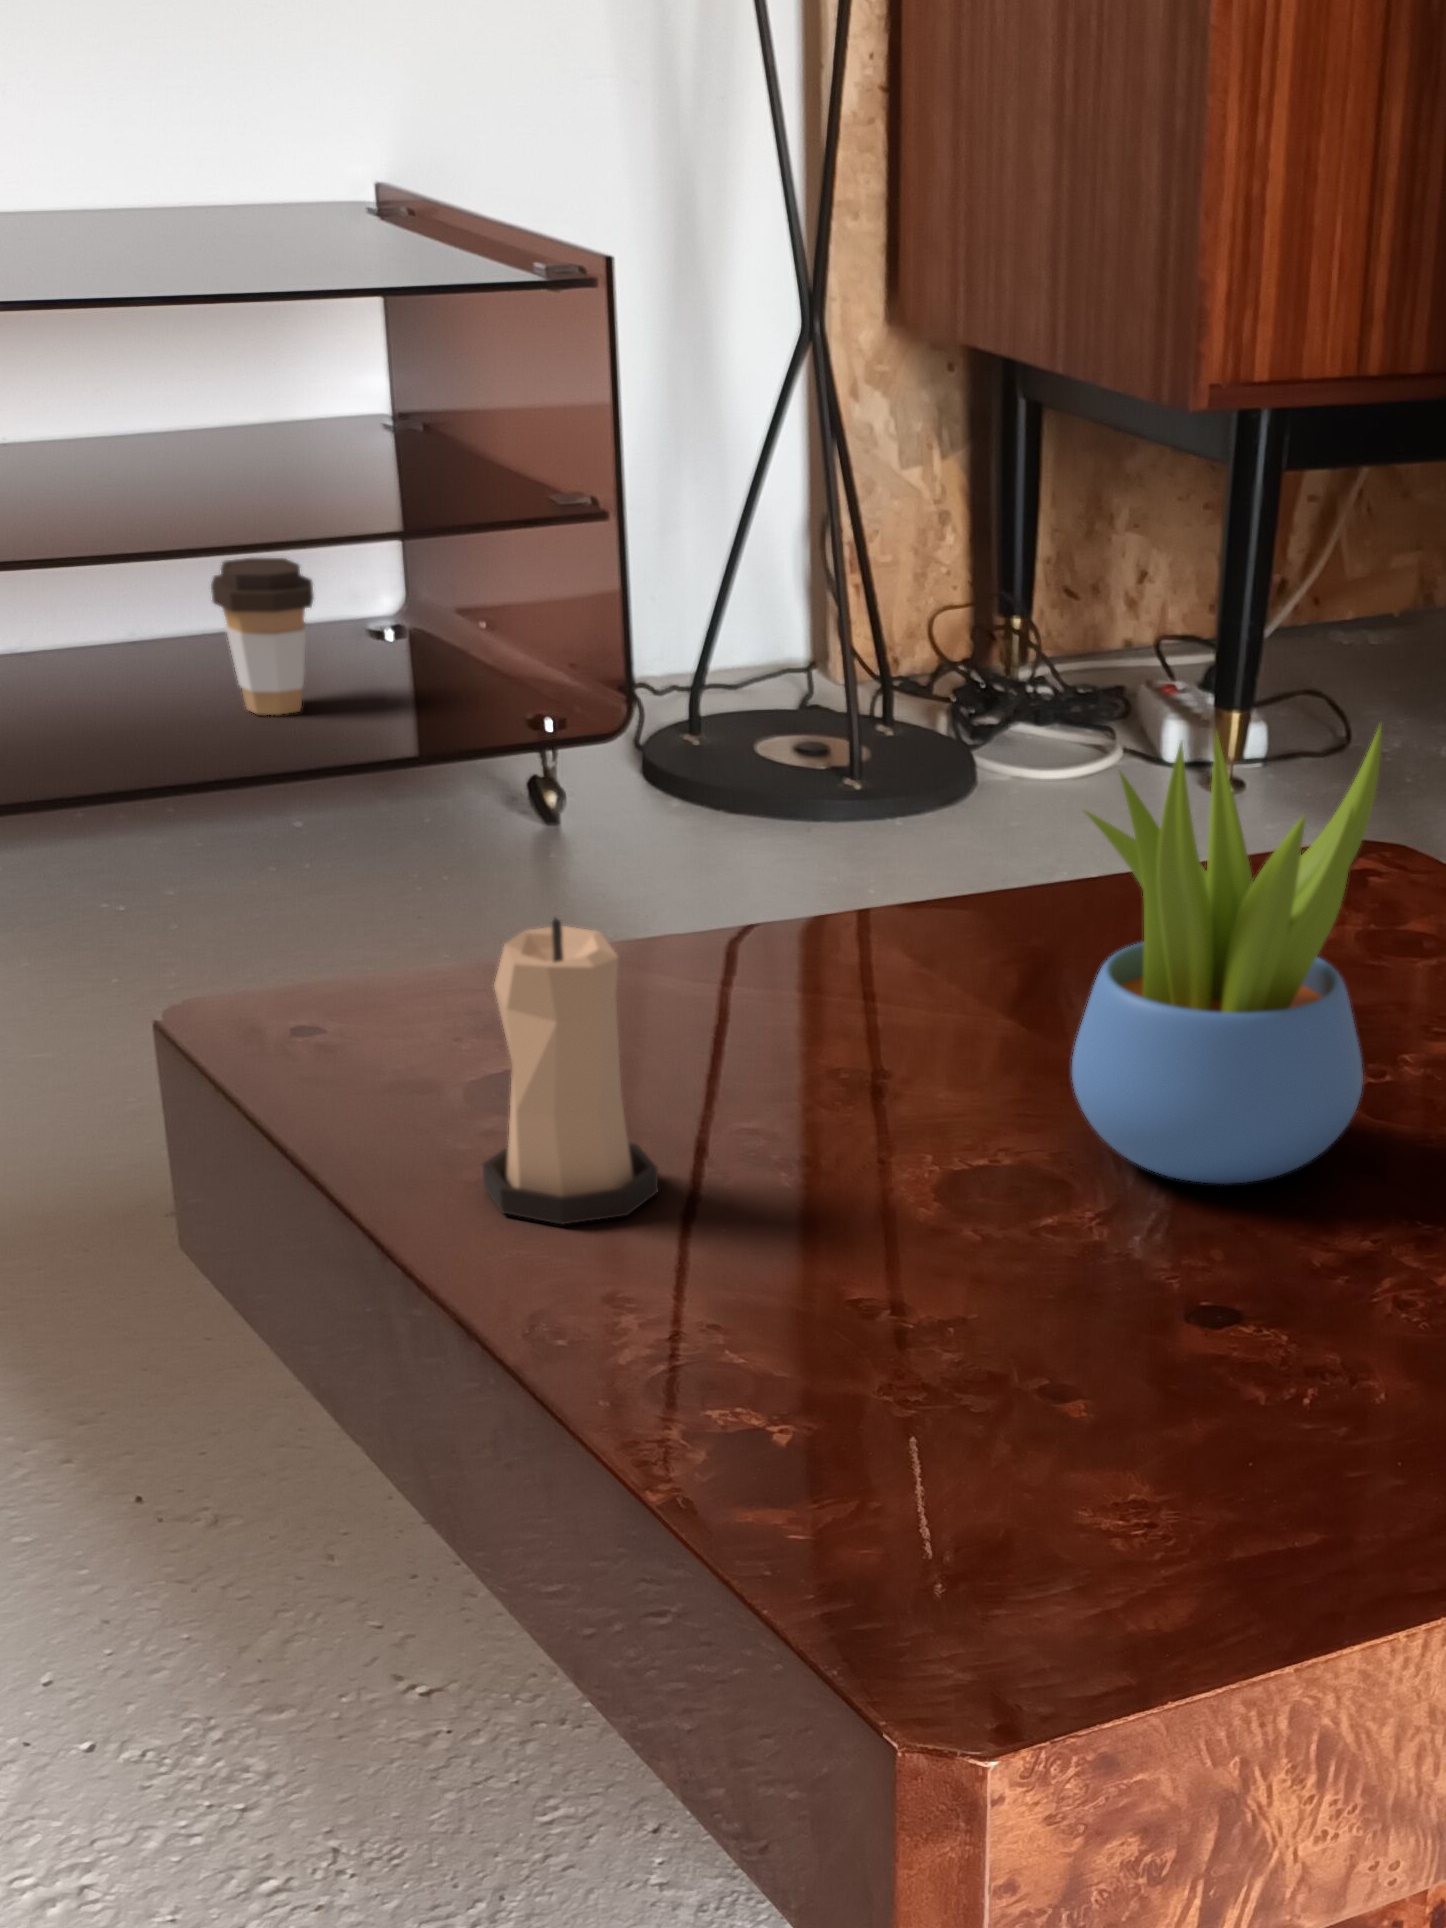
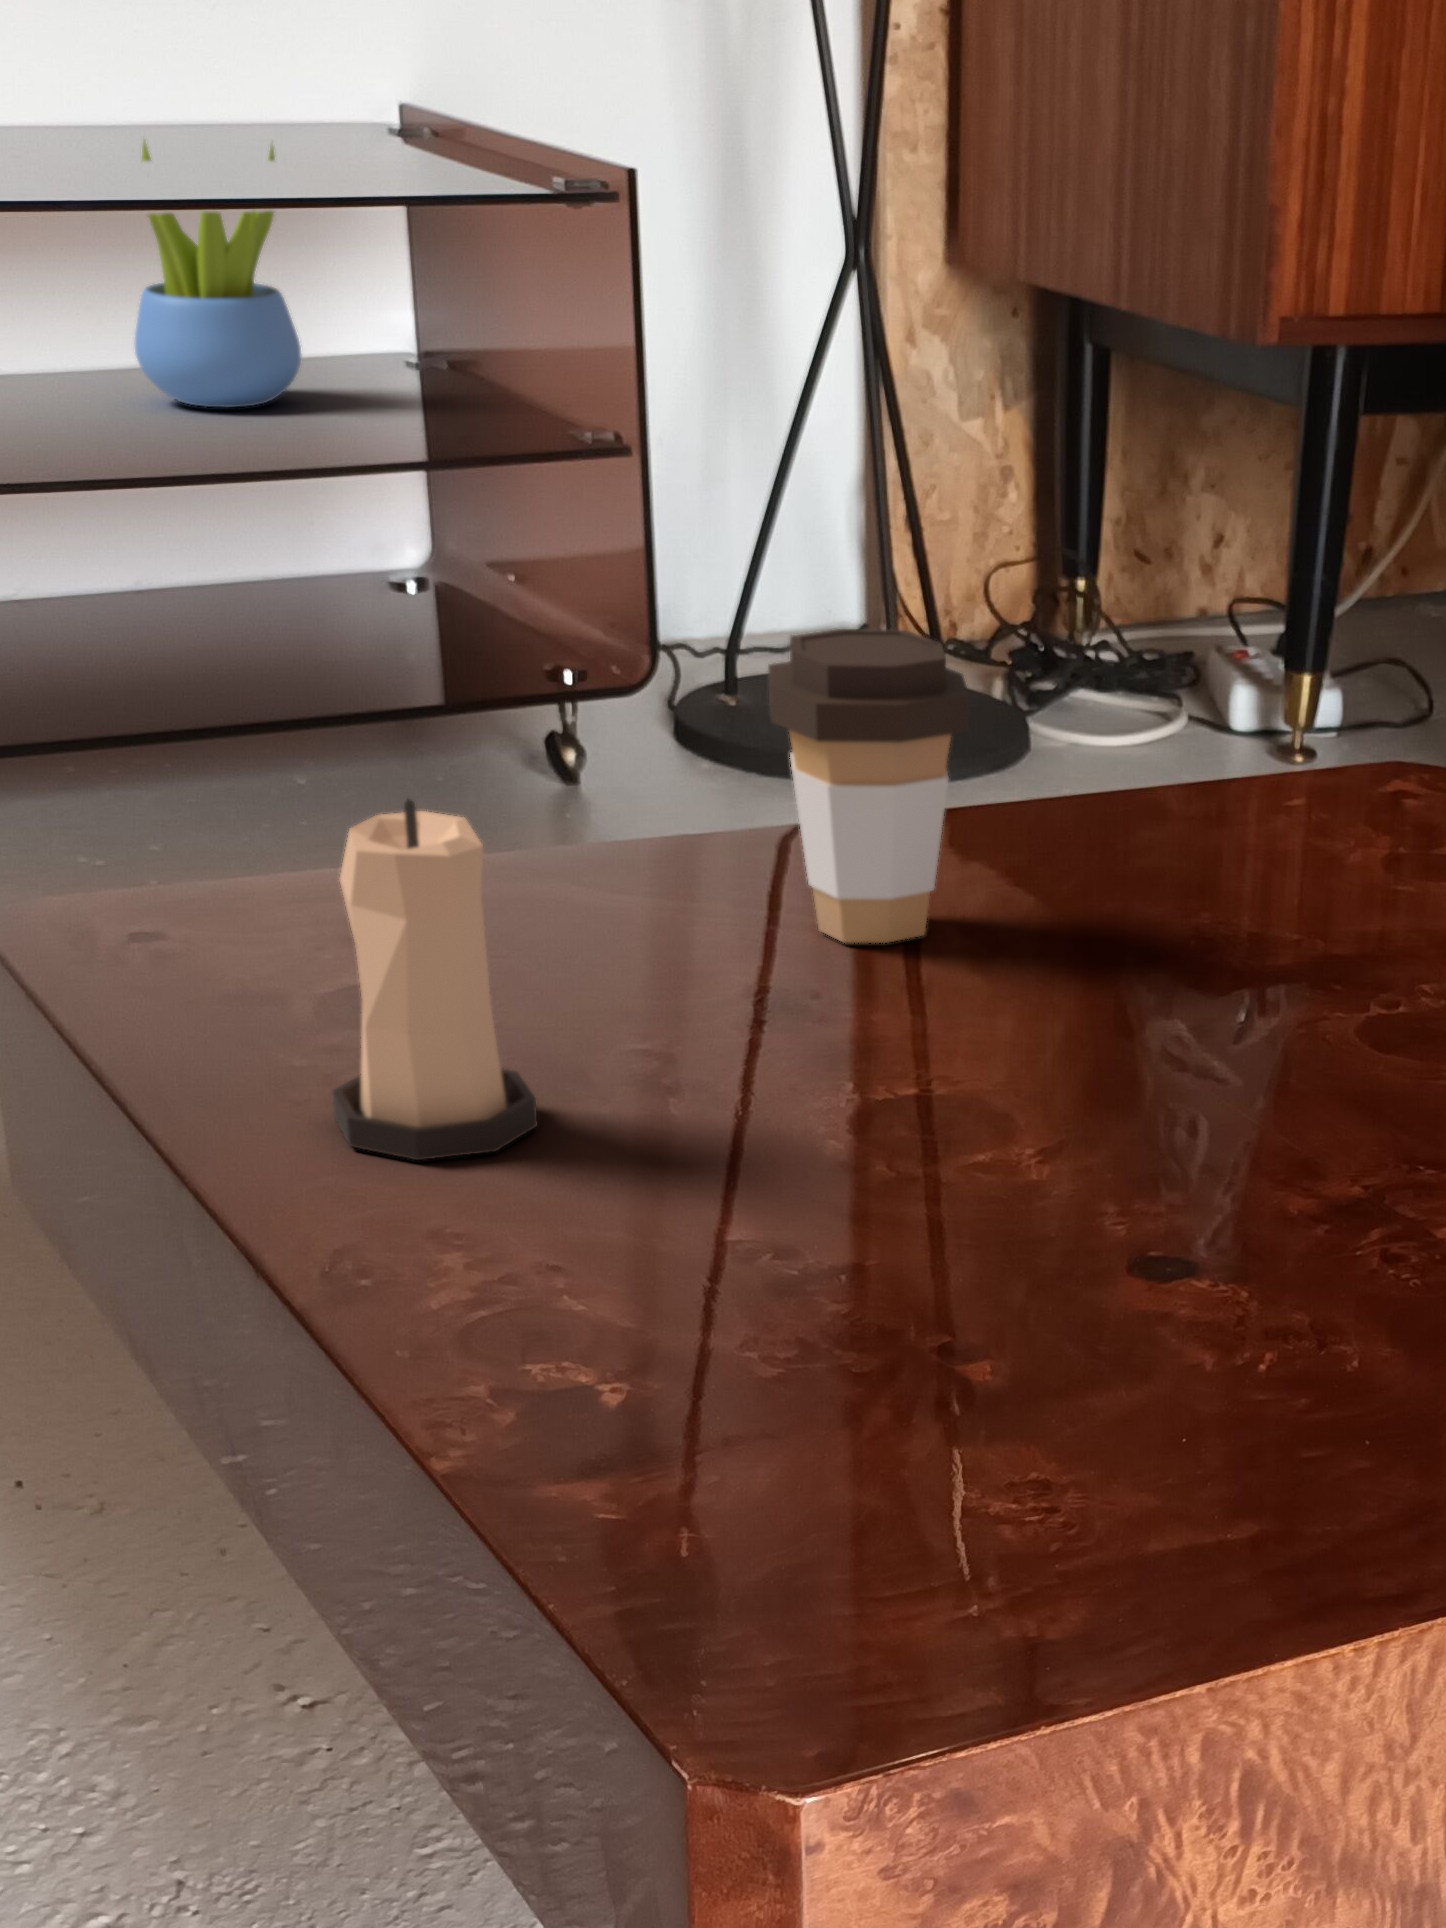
coffee cup: present [211,558,314,715] -> present [768,629,969,943]
succulent plant: present [1072,725,1382,1184] -> present [135,141,301,407]

